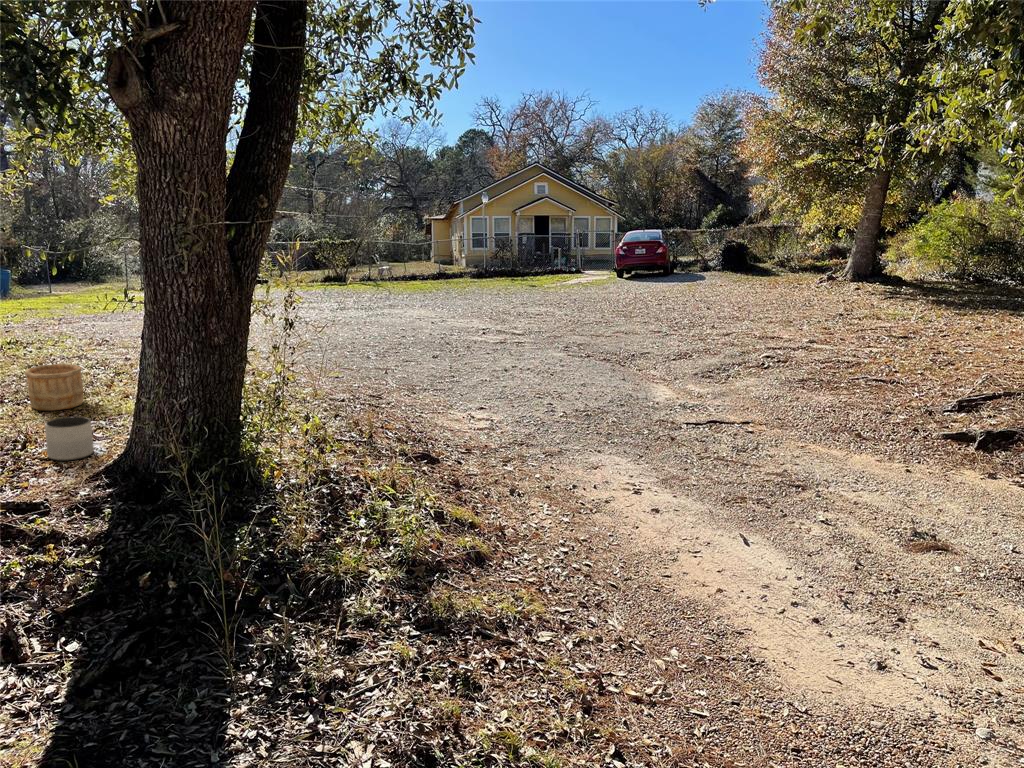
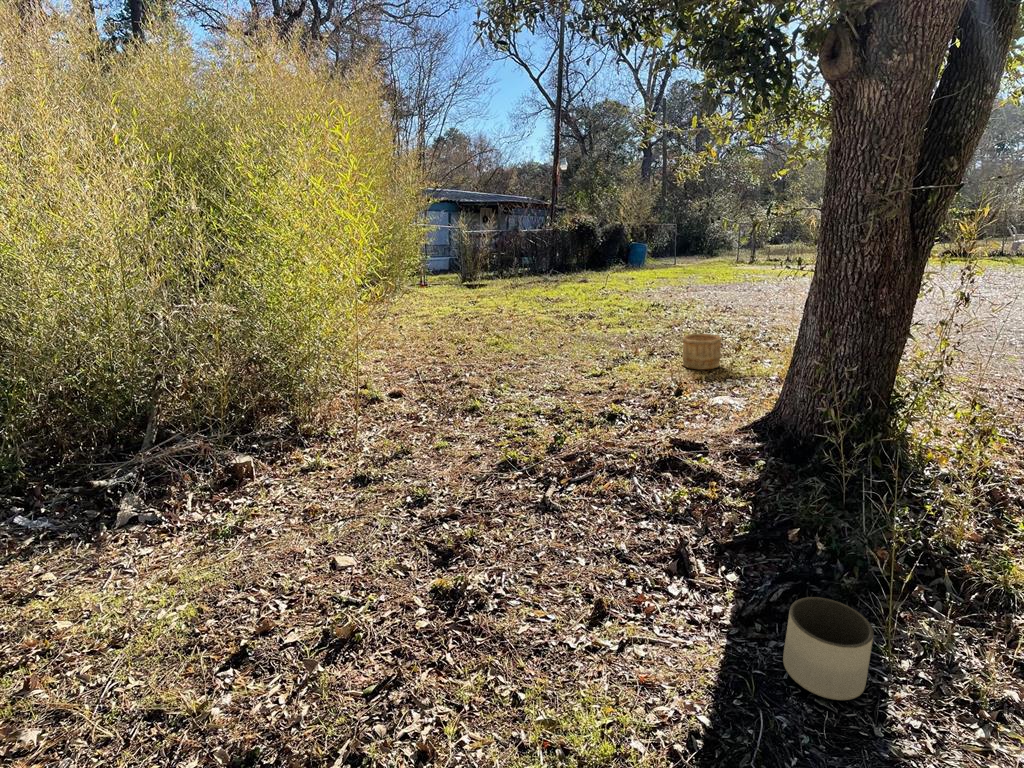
planter: present [45,416,94,461] -> present [783,597,873,700]

